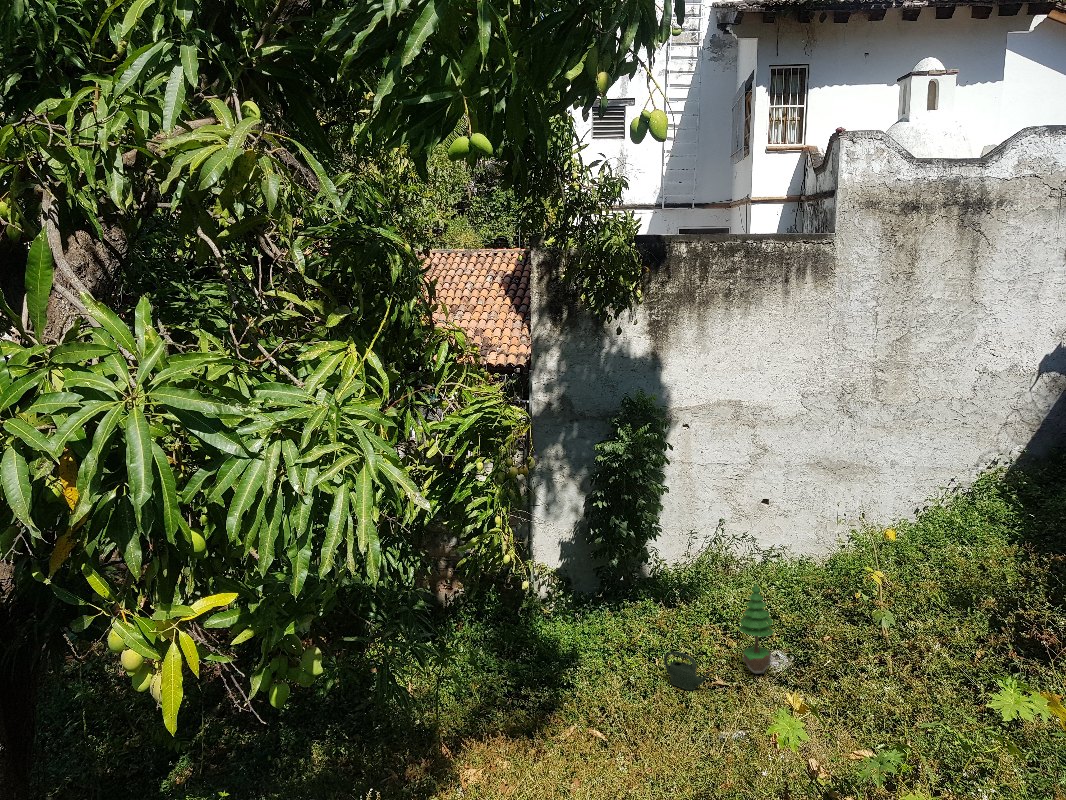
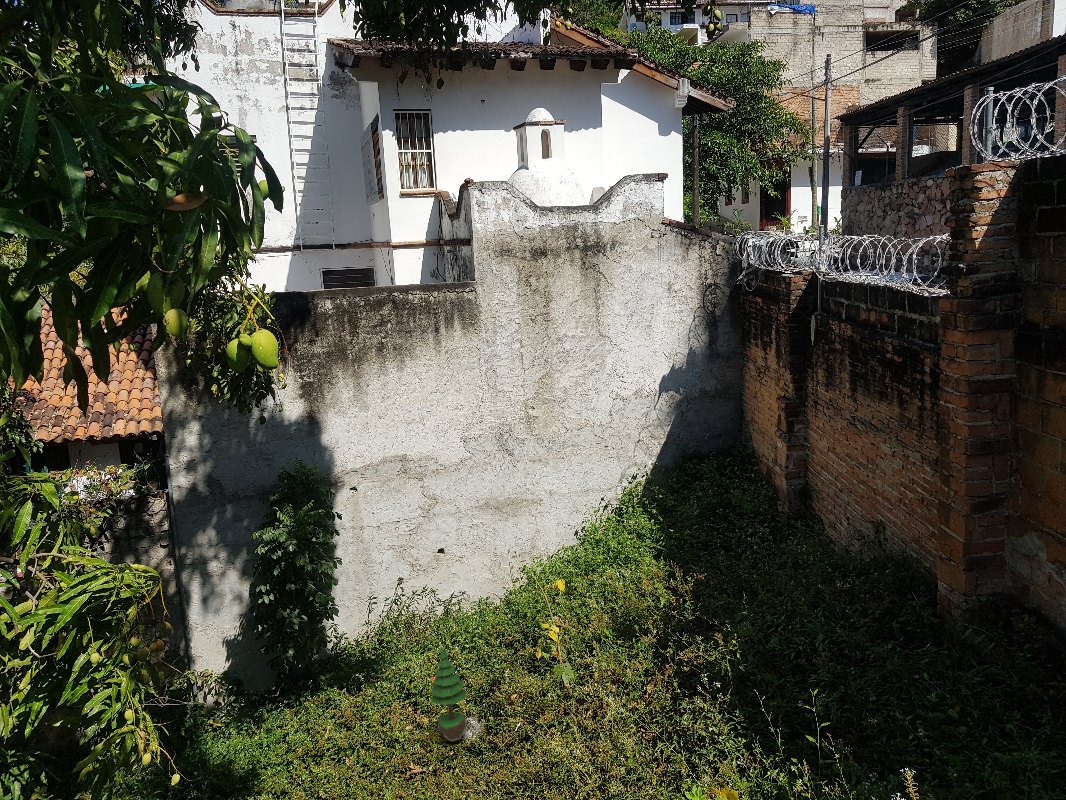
watering can: present [664,652,713,690] -> none [356,741,410,779]

